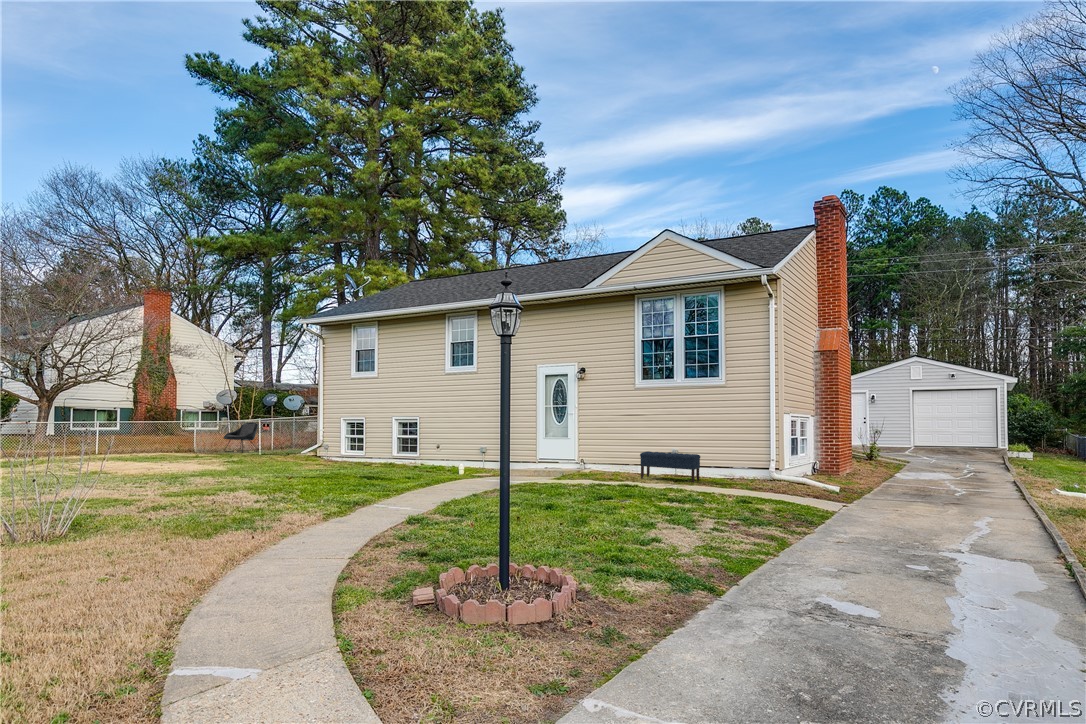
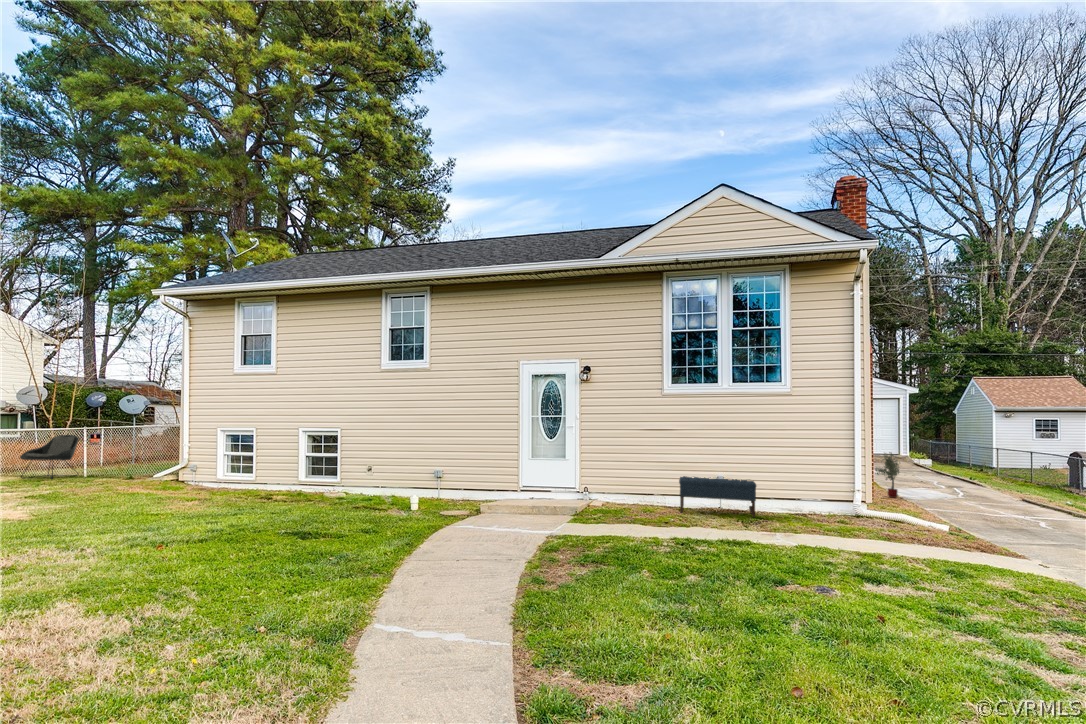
potted tree: none [848,437,871,477] -> present [875,452,899,498]

